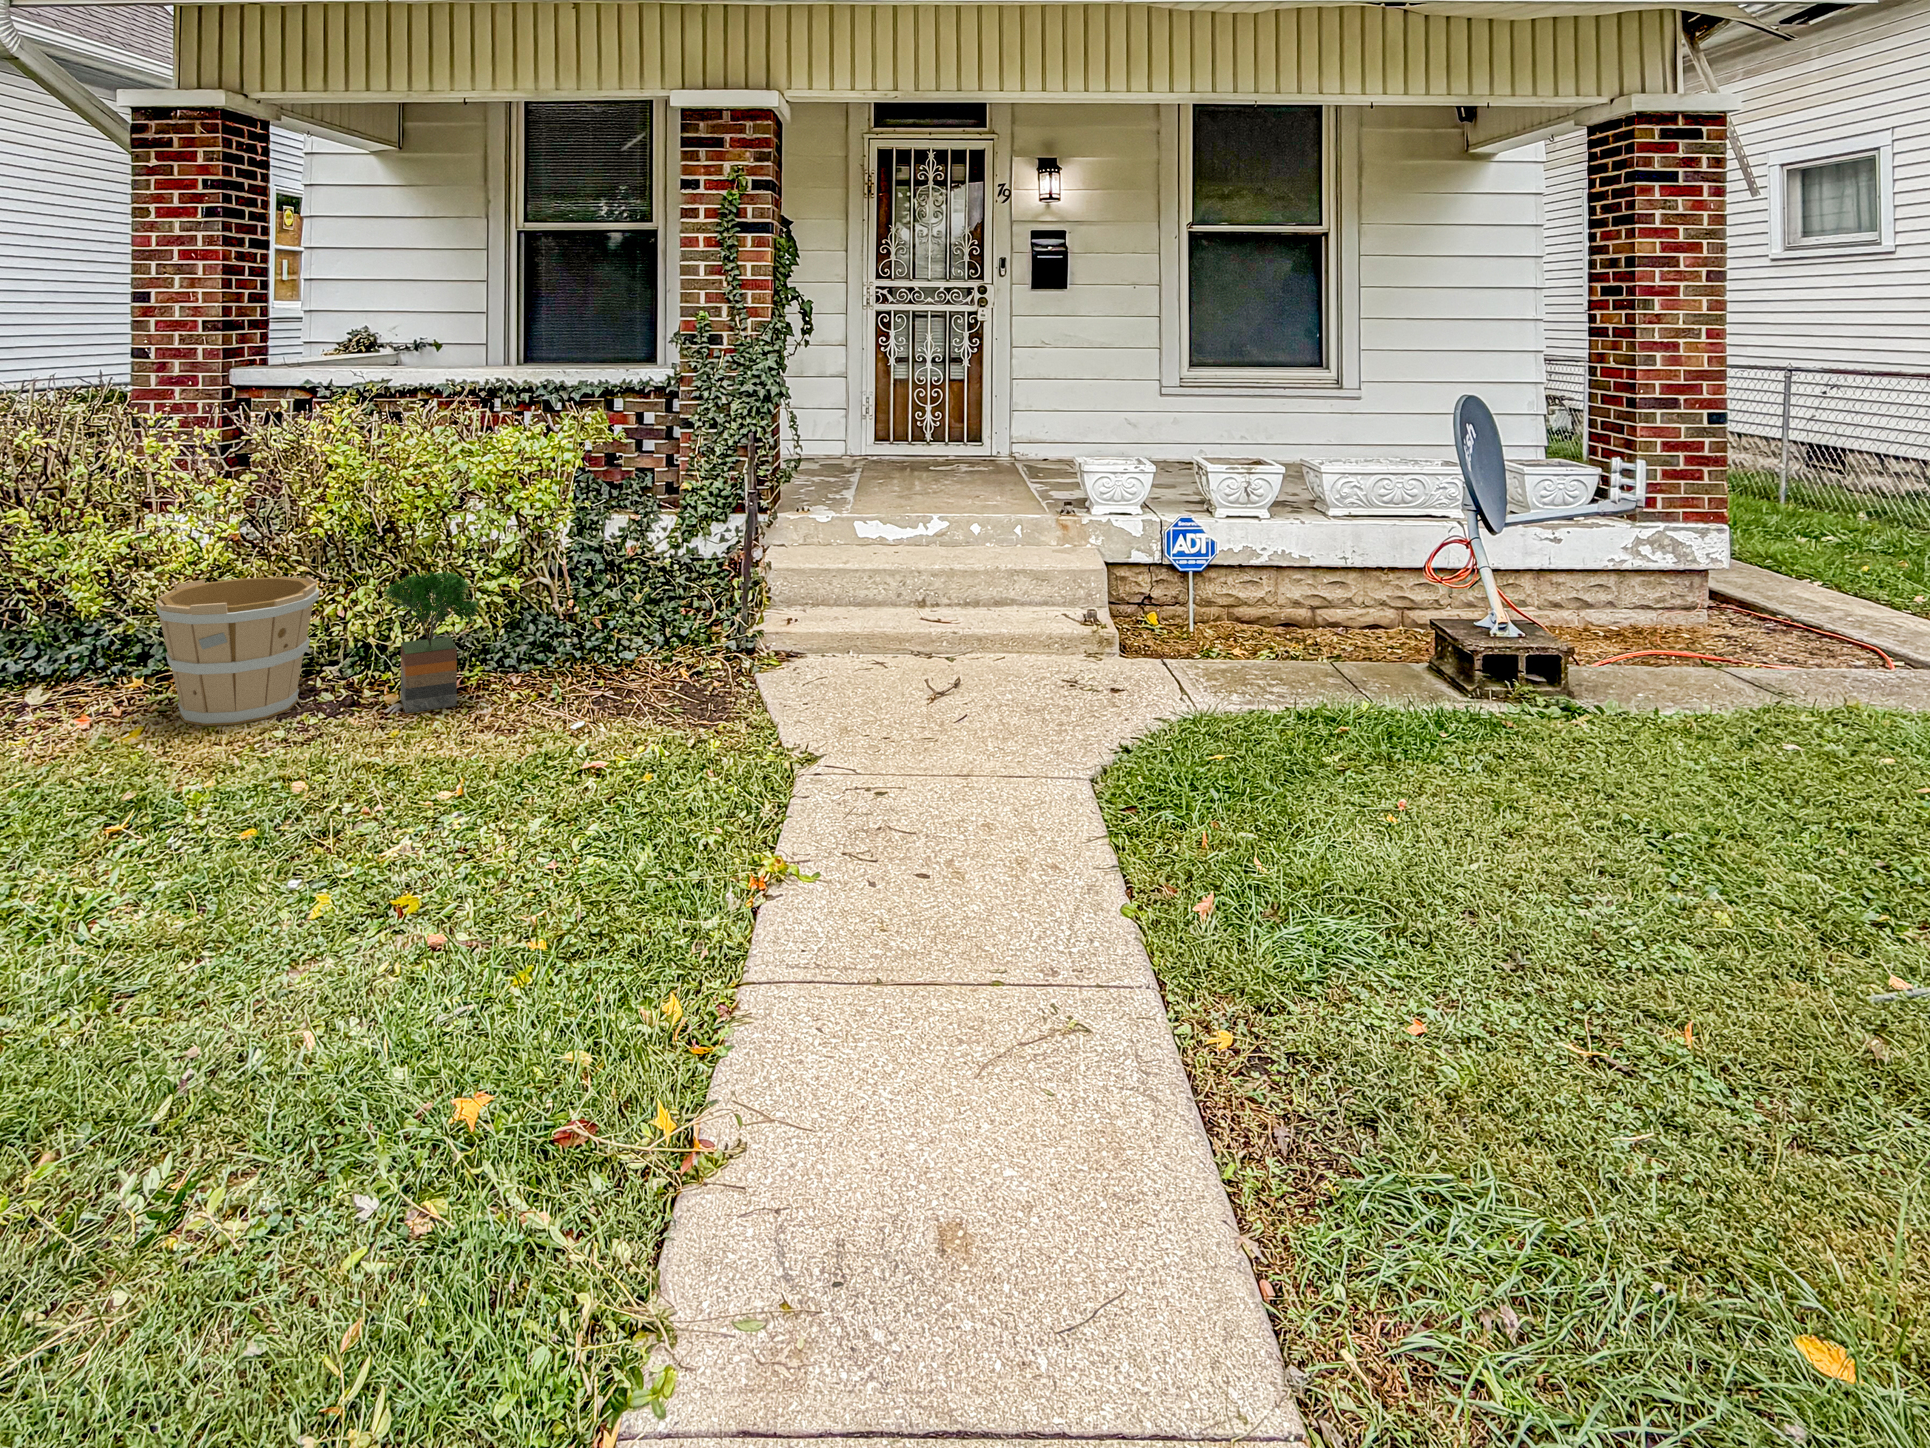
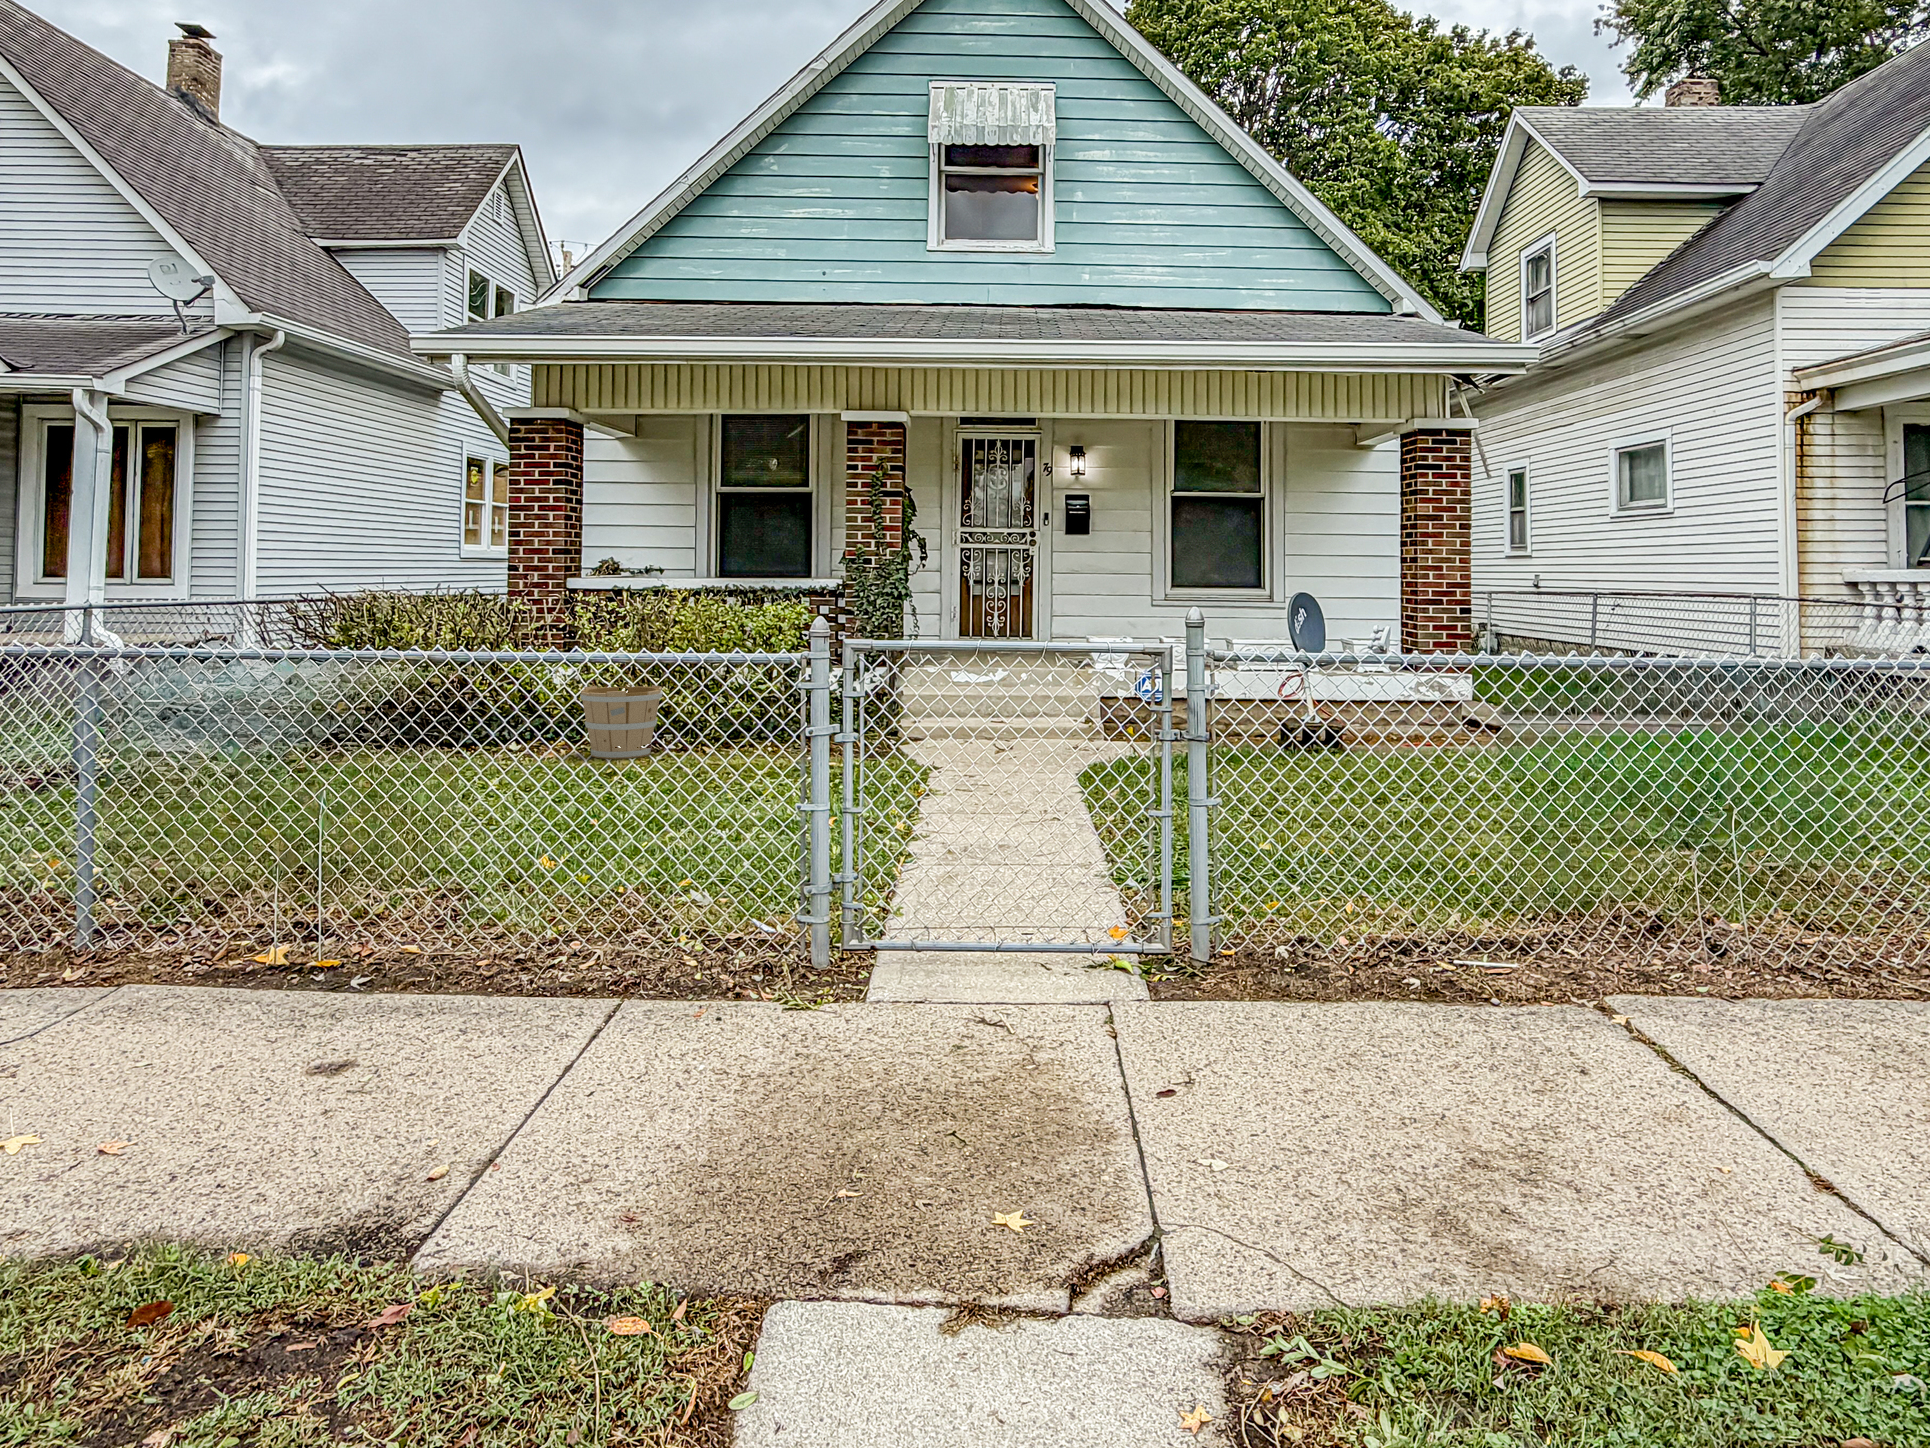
potted tree: present [385,570,478,713] -> none [700,681,754,756]

